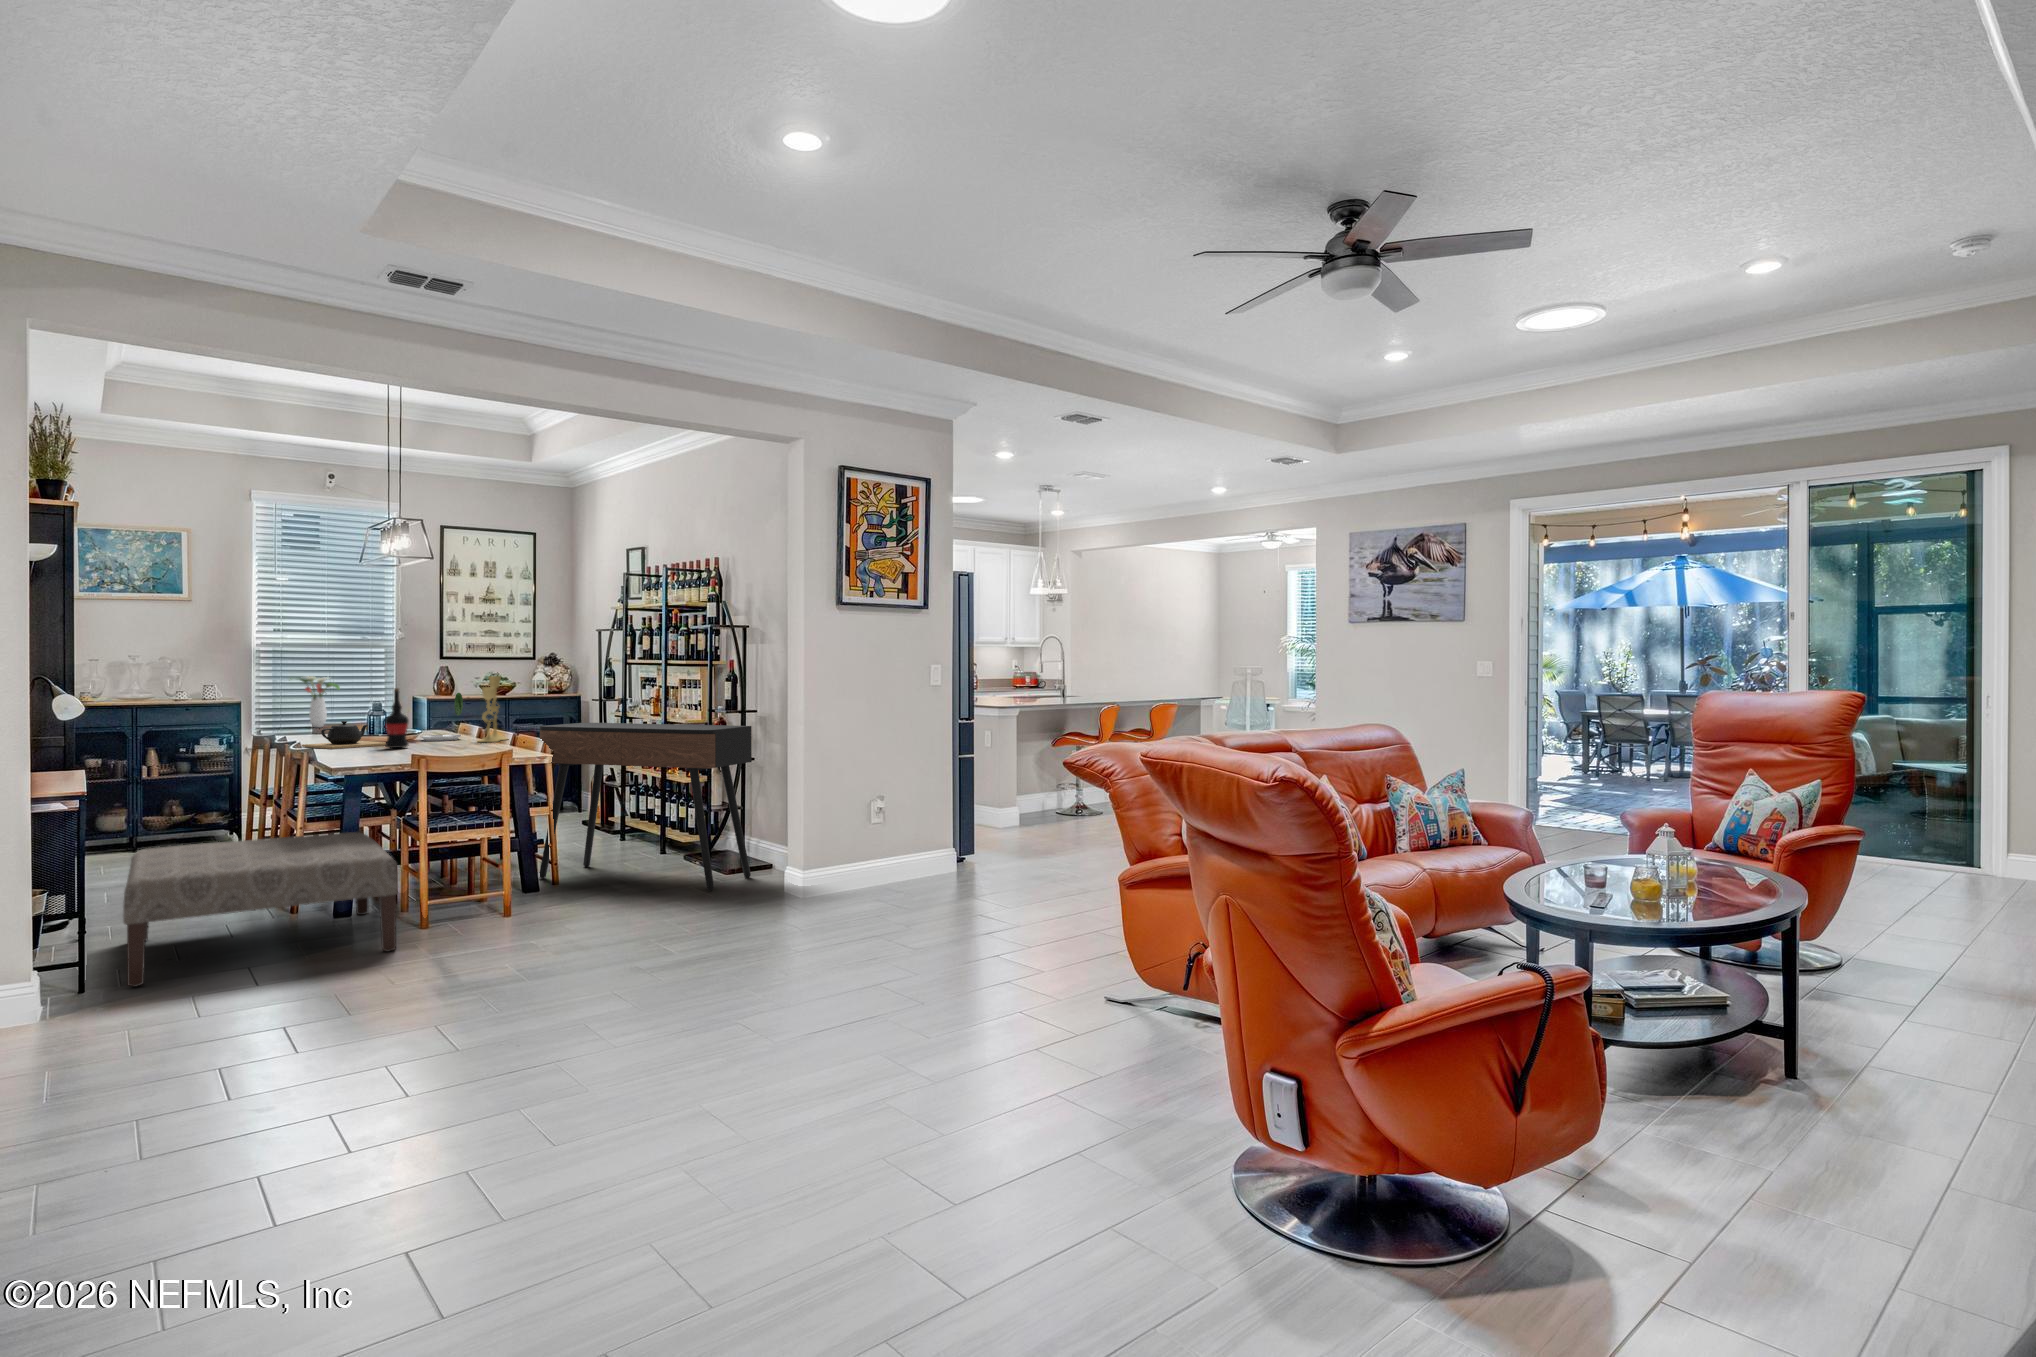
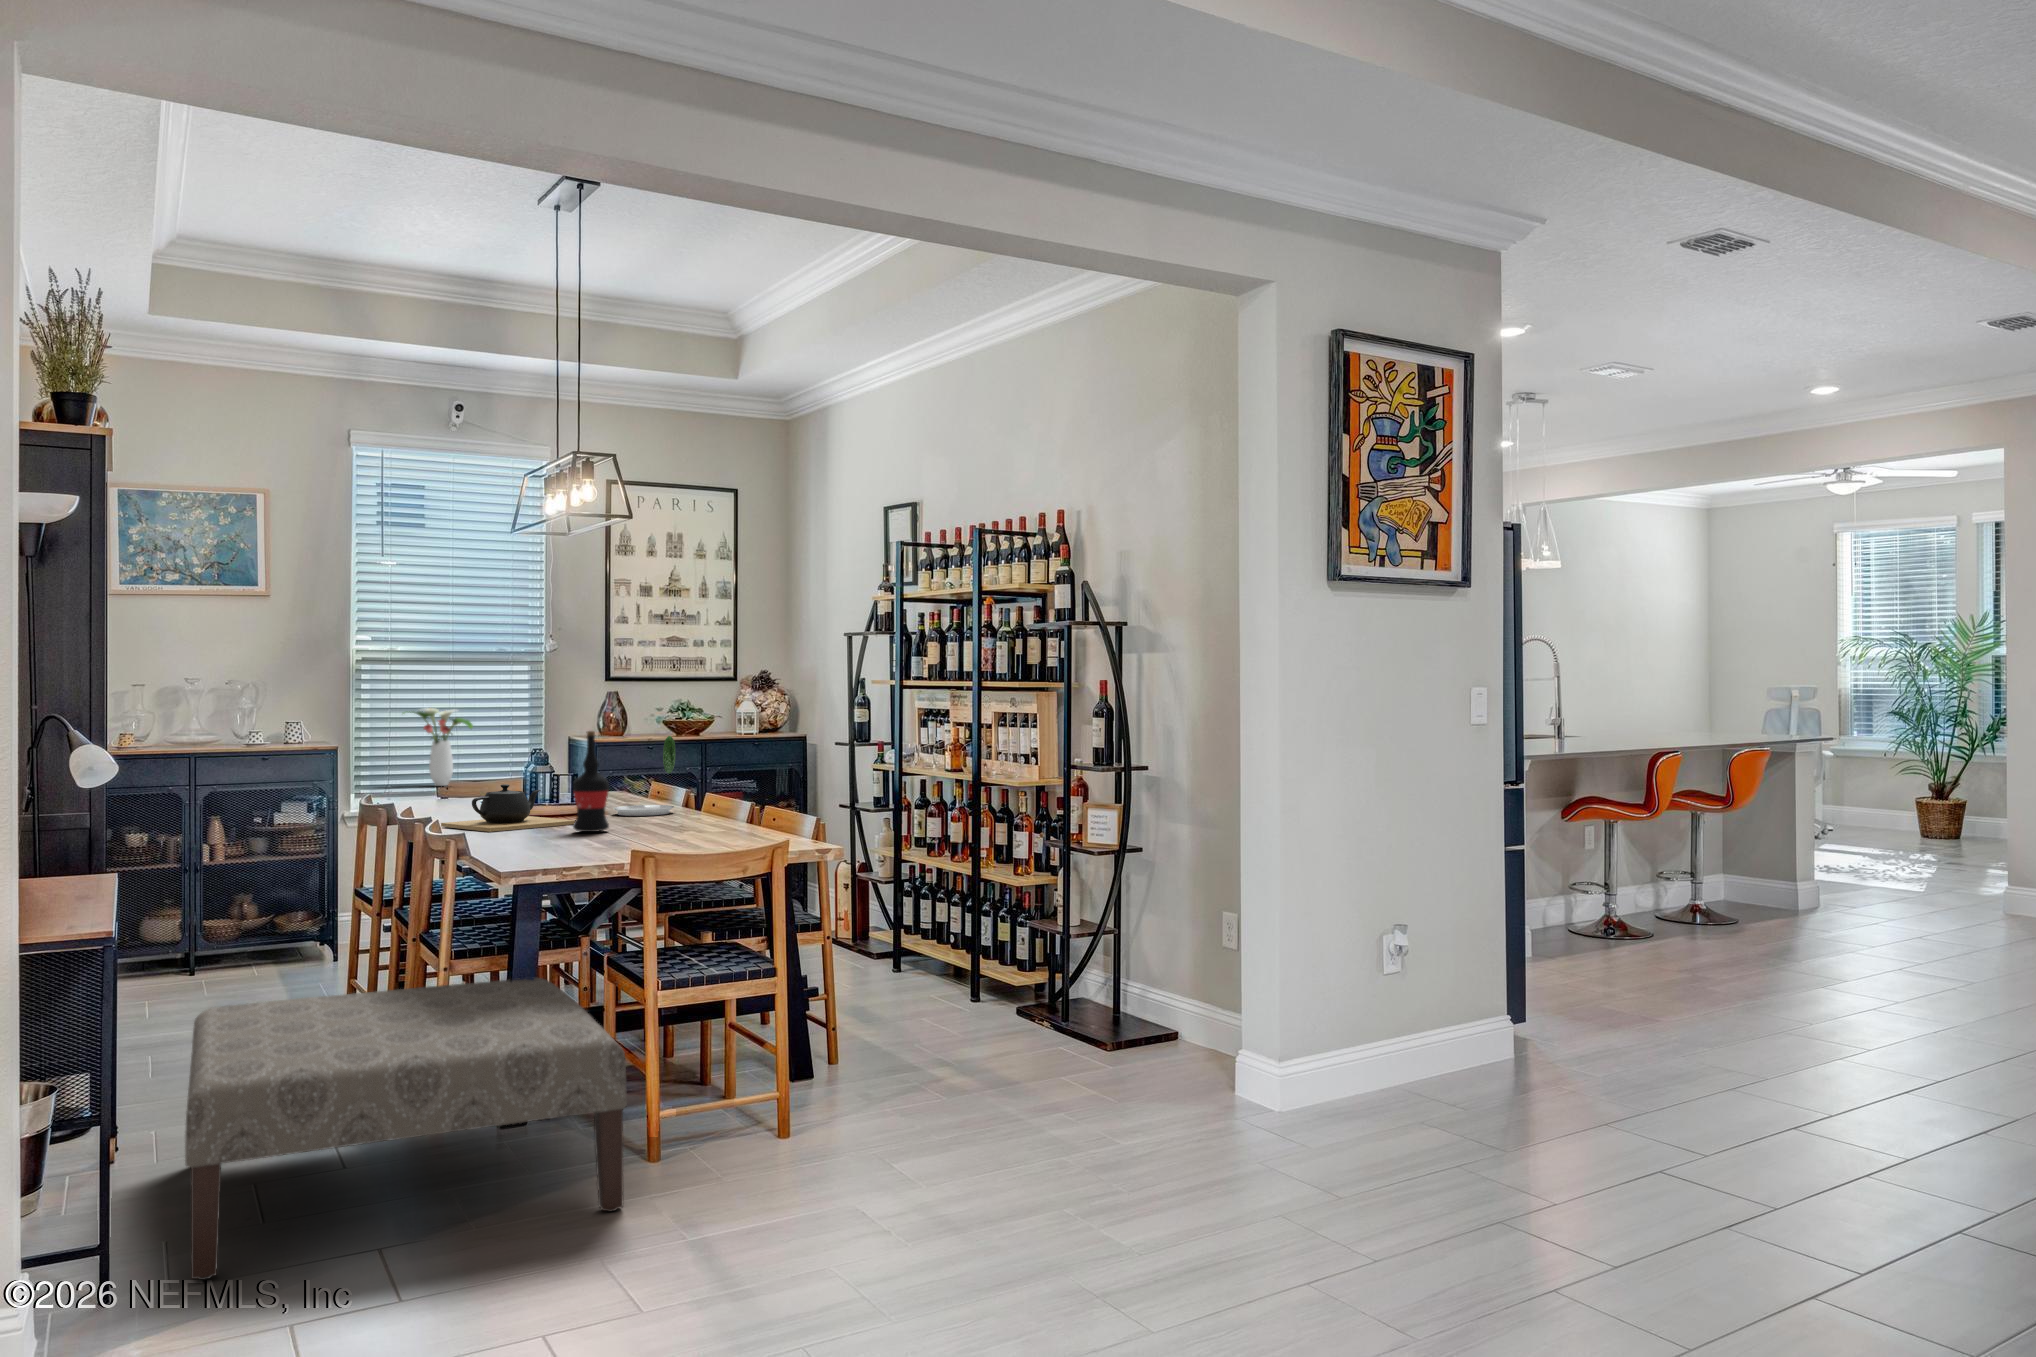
candlestick: present [479,676,507,742] -> none [705,709,751,820]
console table: present [540,723,752,890] -> none [801,785,1155,1087]

